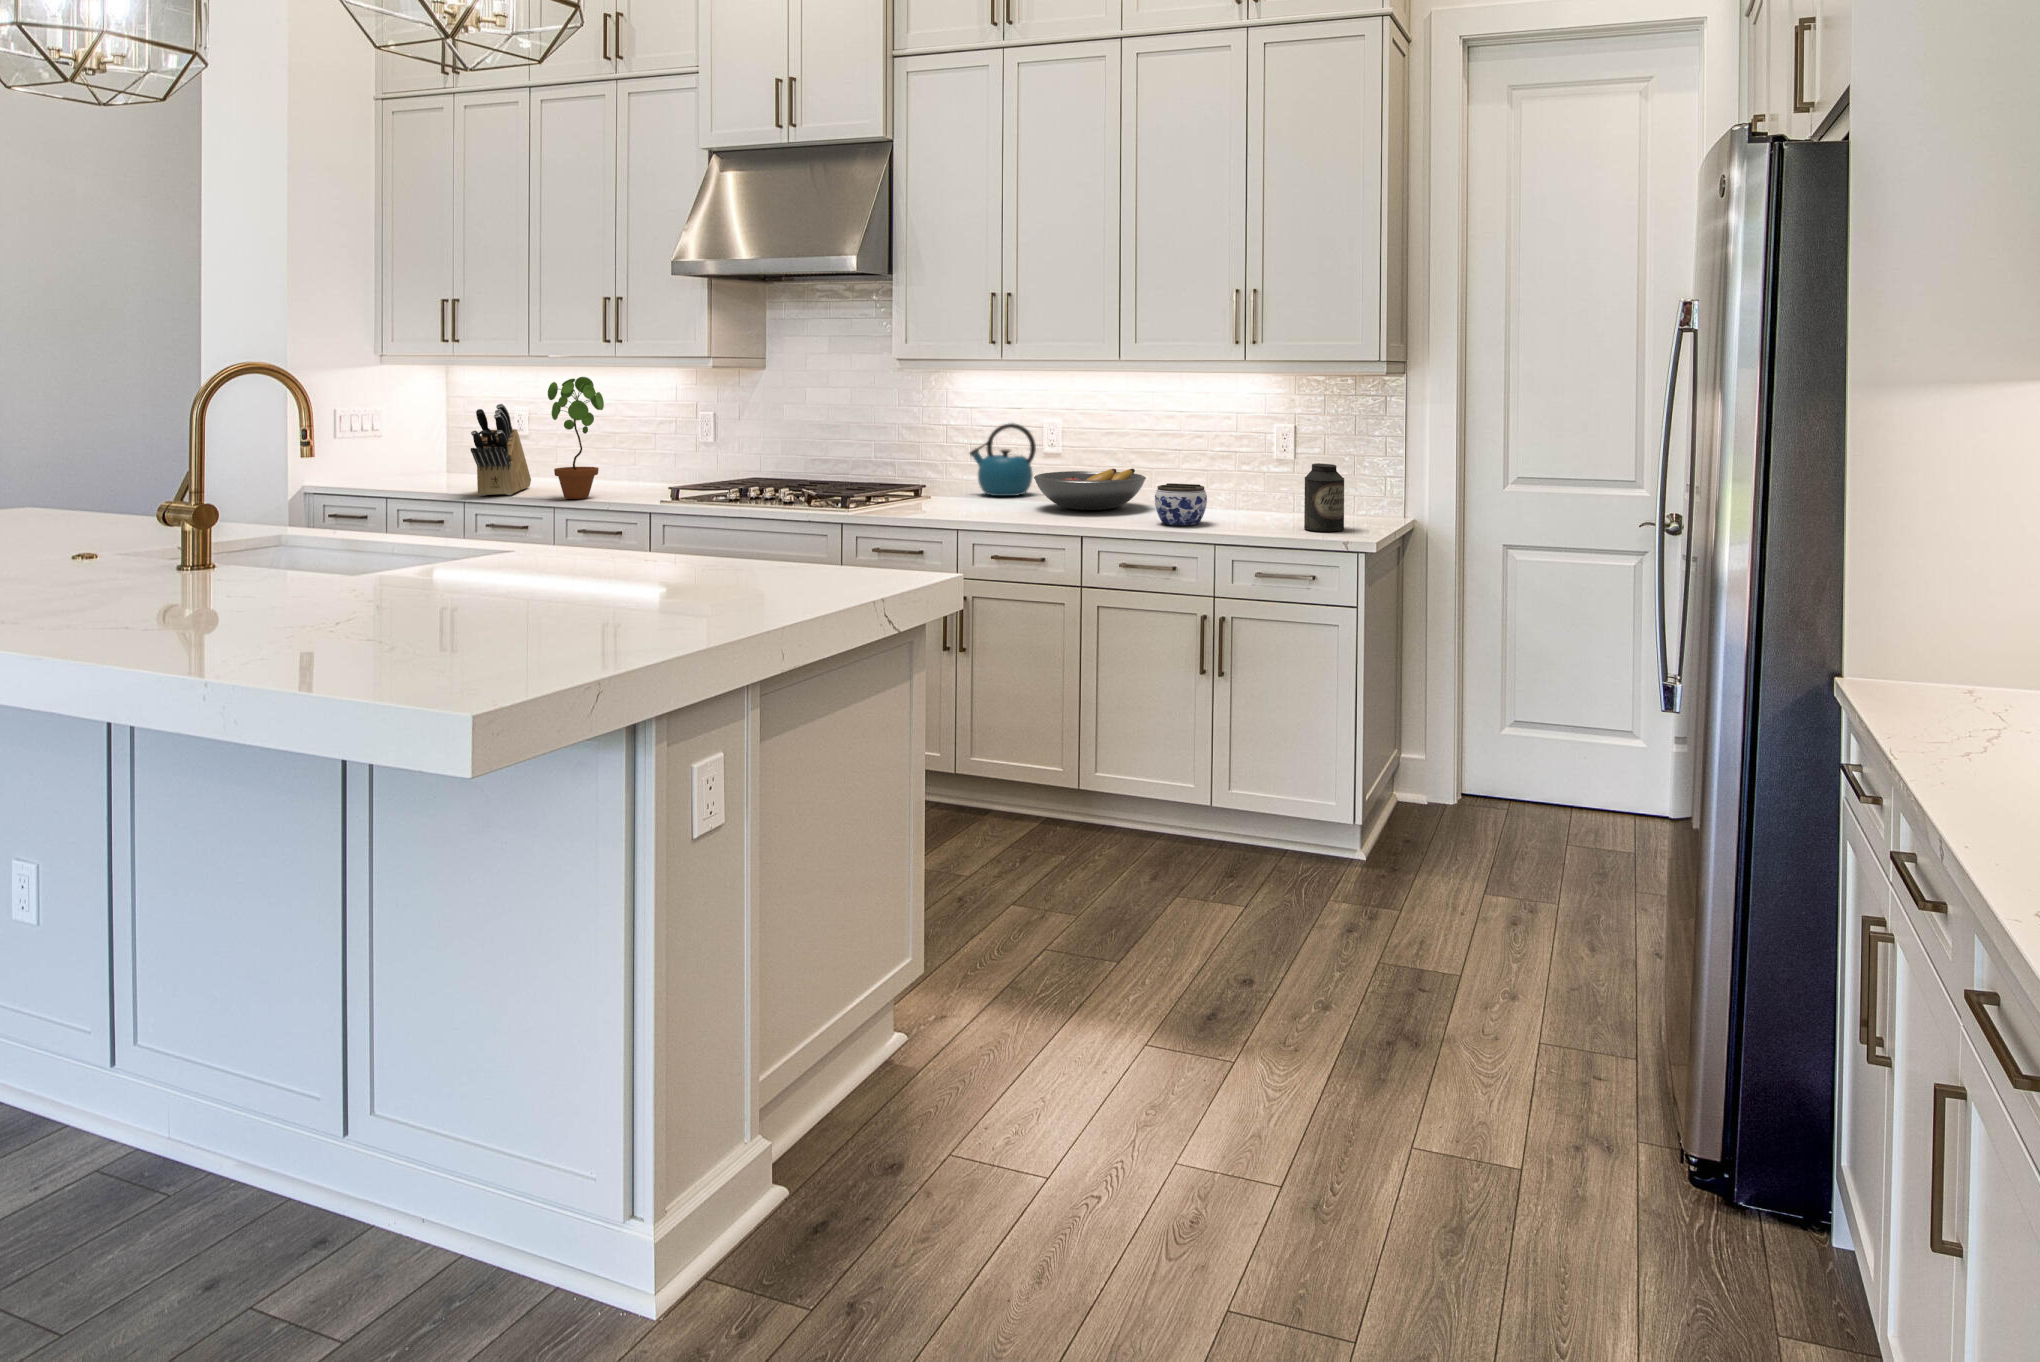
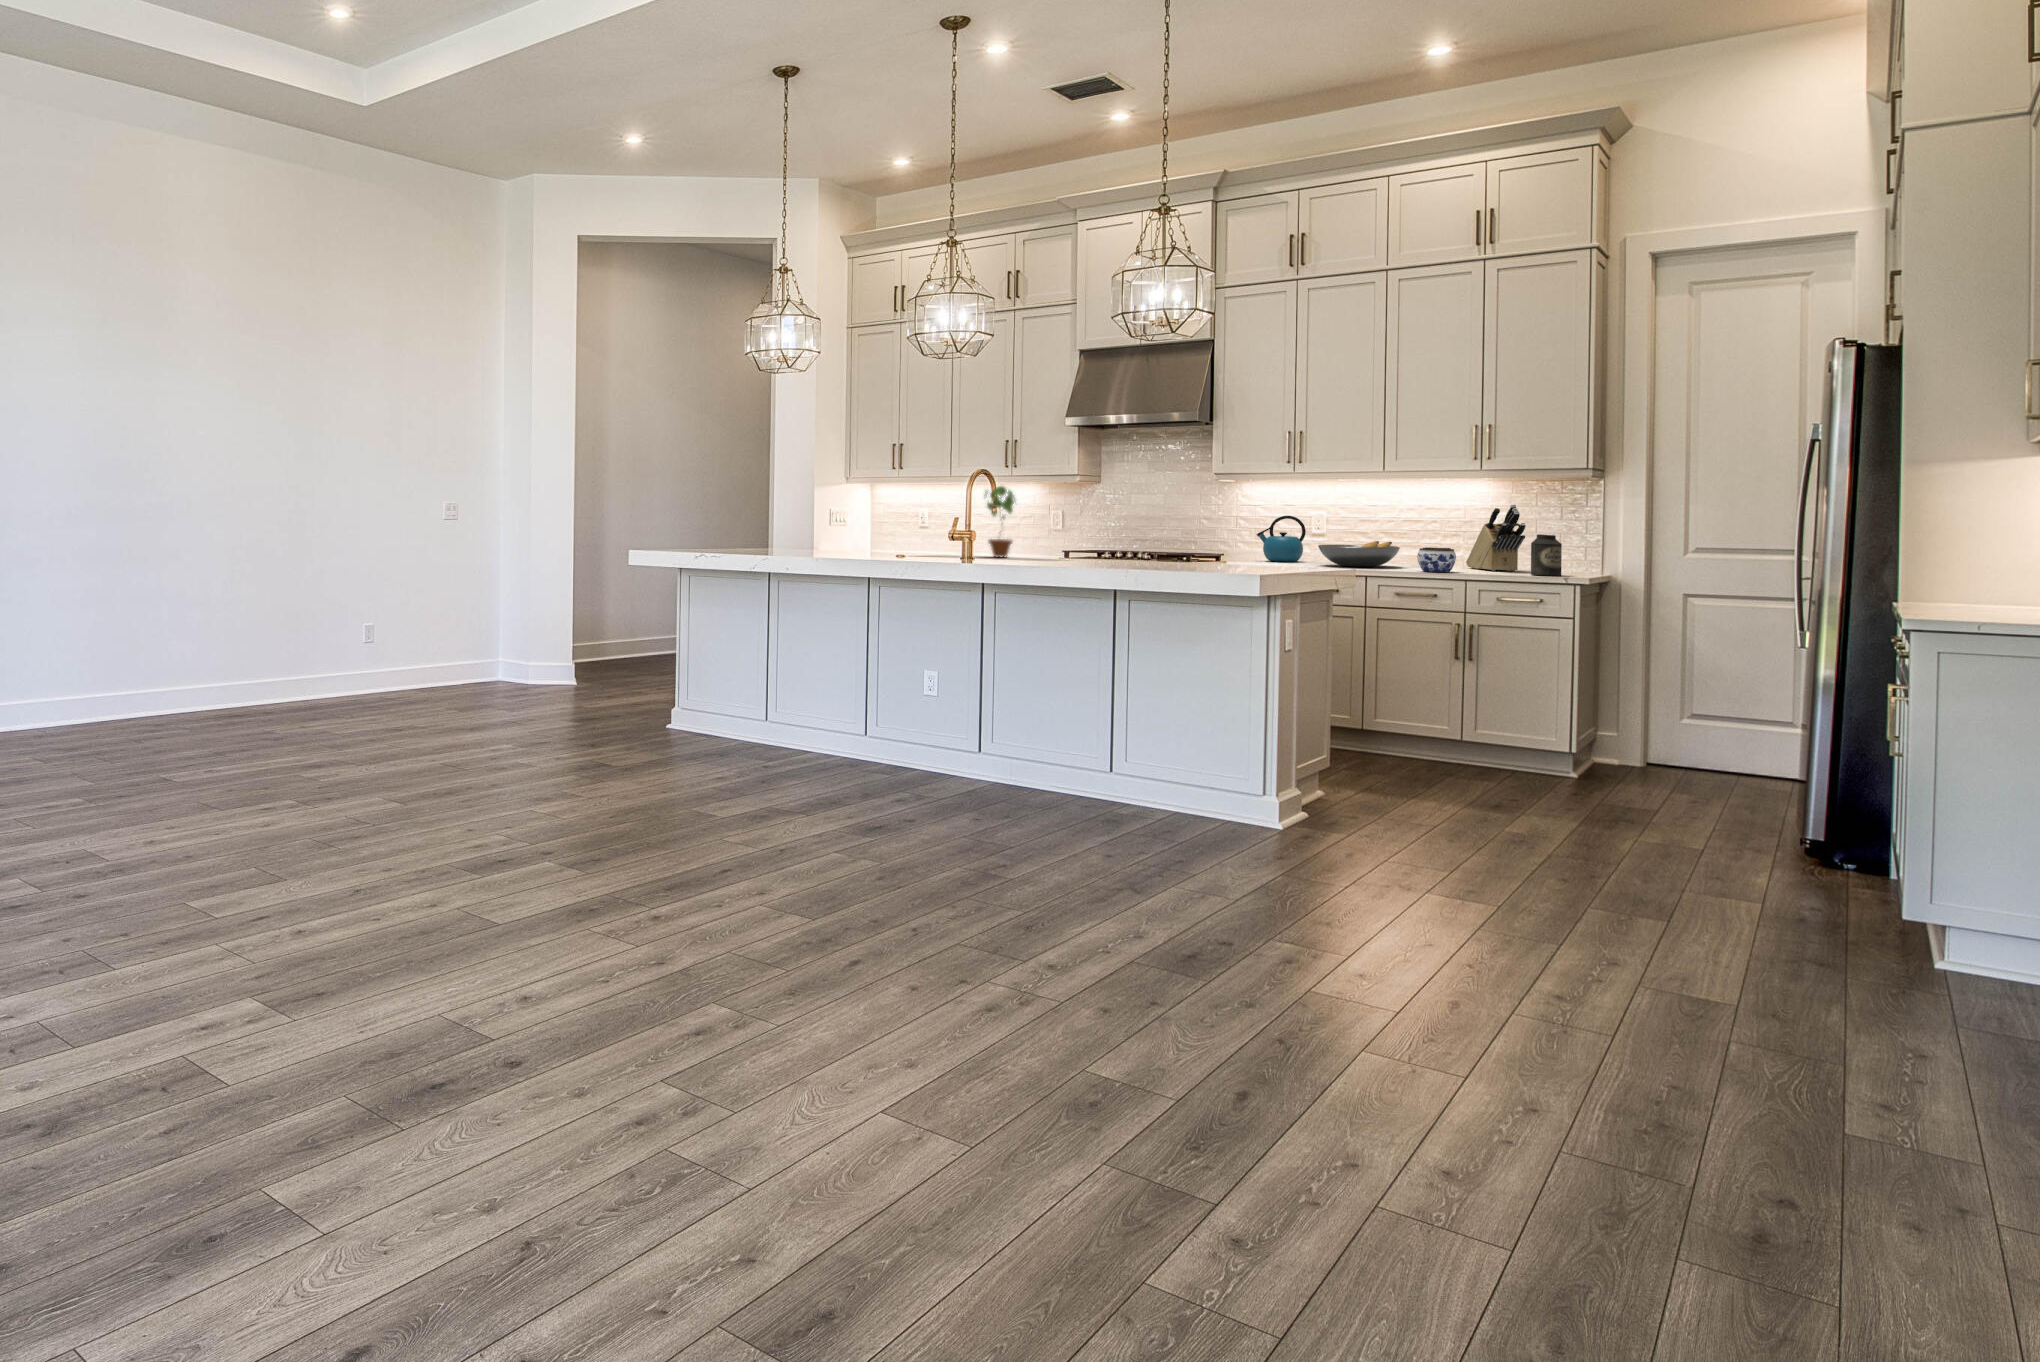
knife block: present [471,404,531,496] -> present [1466,504,1526,571]

